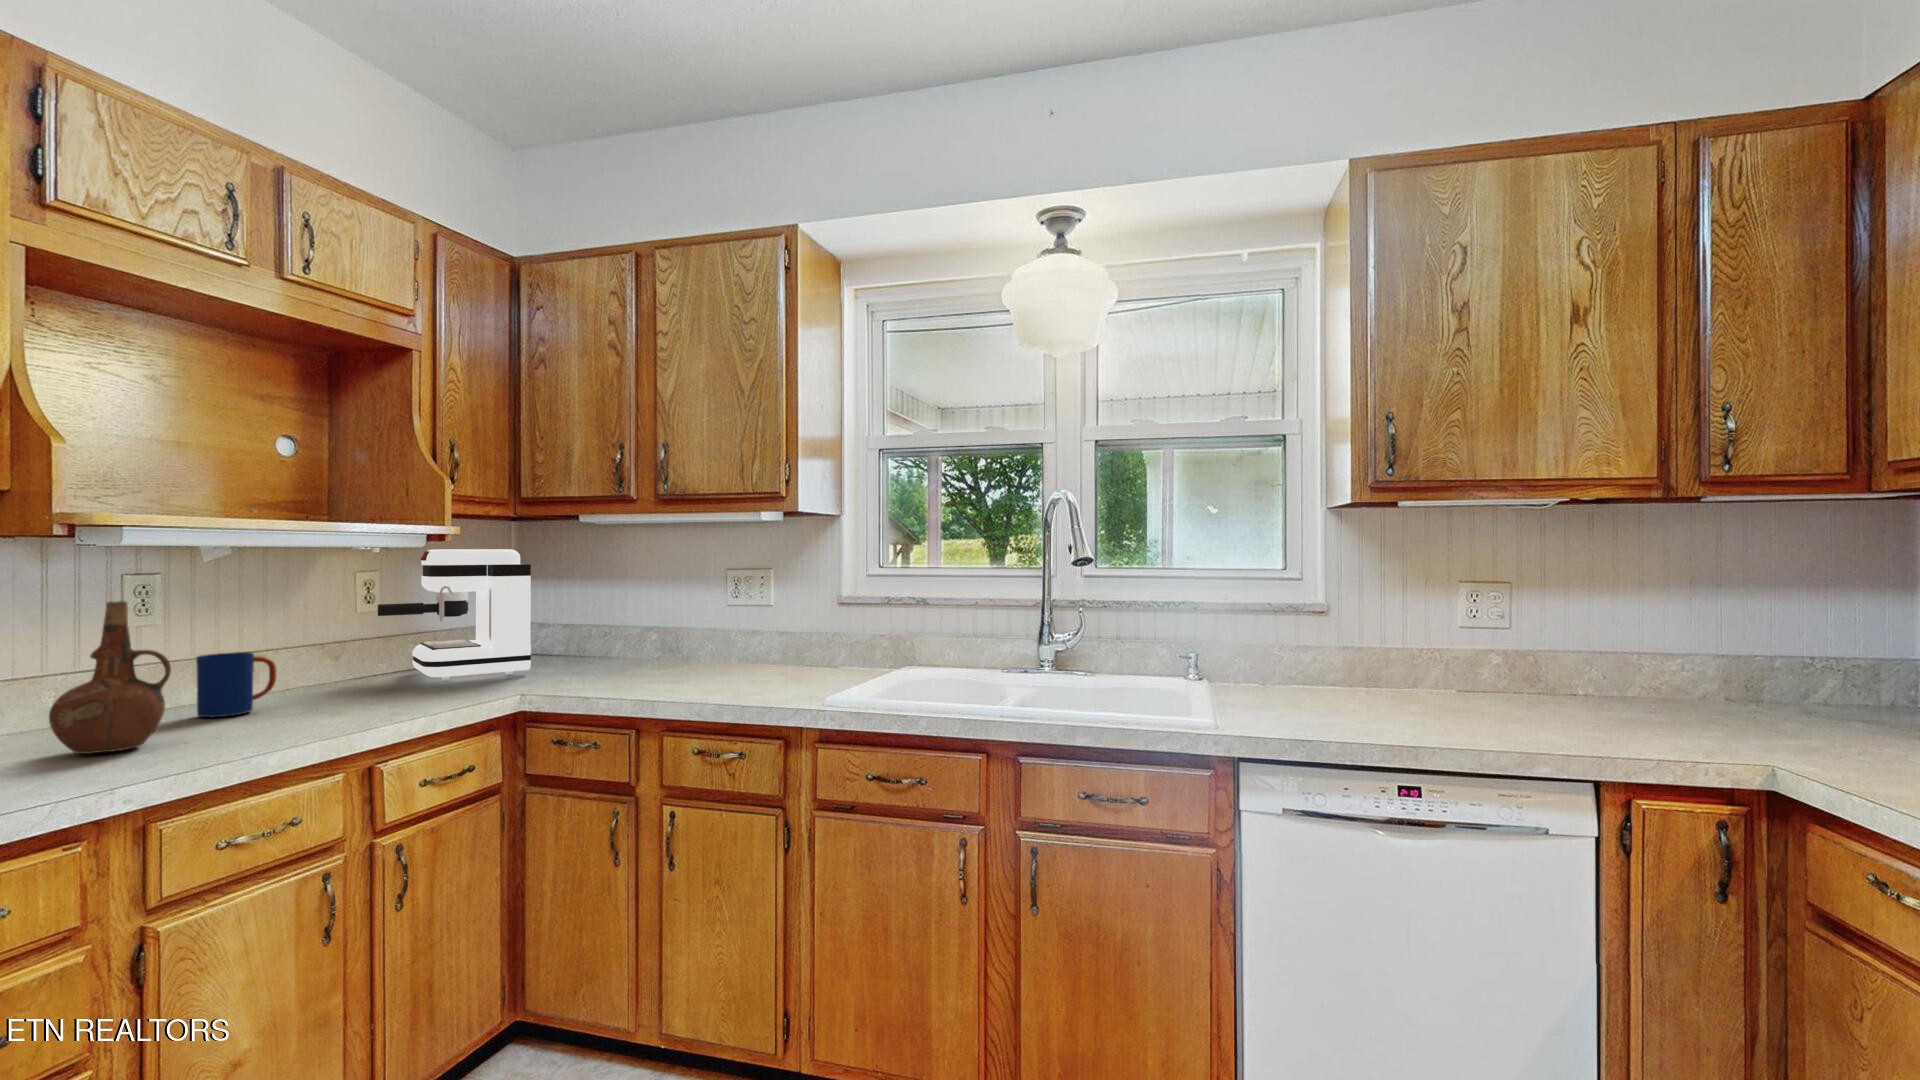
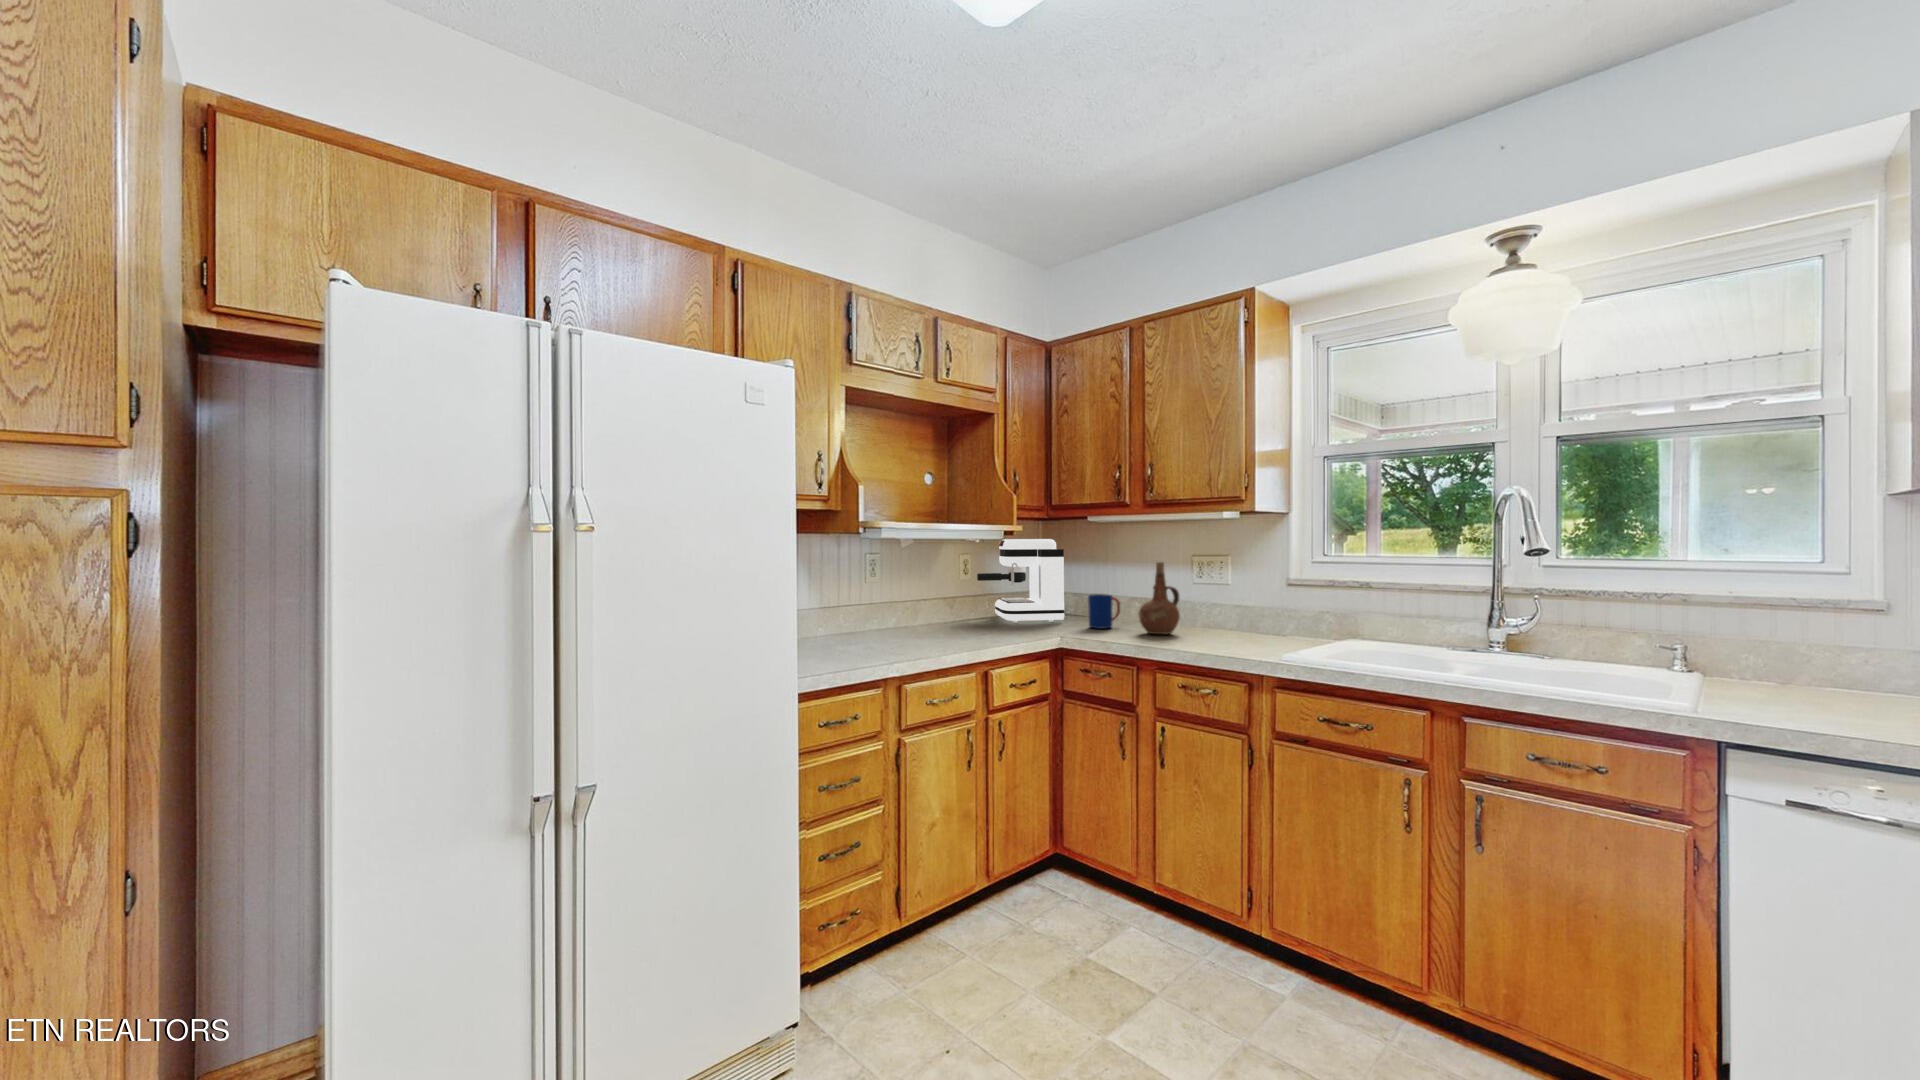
ceramic pitcher: present [49,601,171,754] -> present [1139,562,1180,634]
mug: present [196,652,276,717] -> present [1088,594,1120,629]

